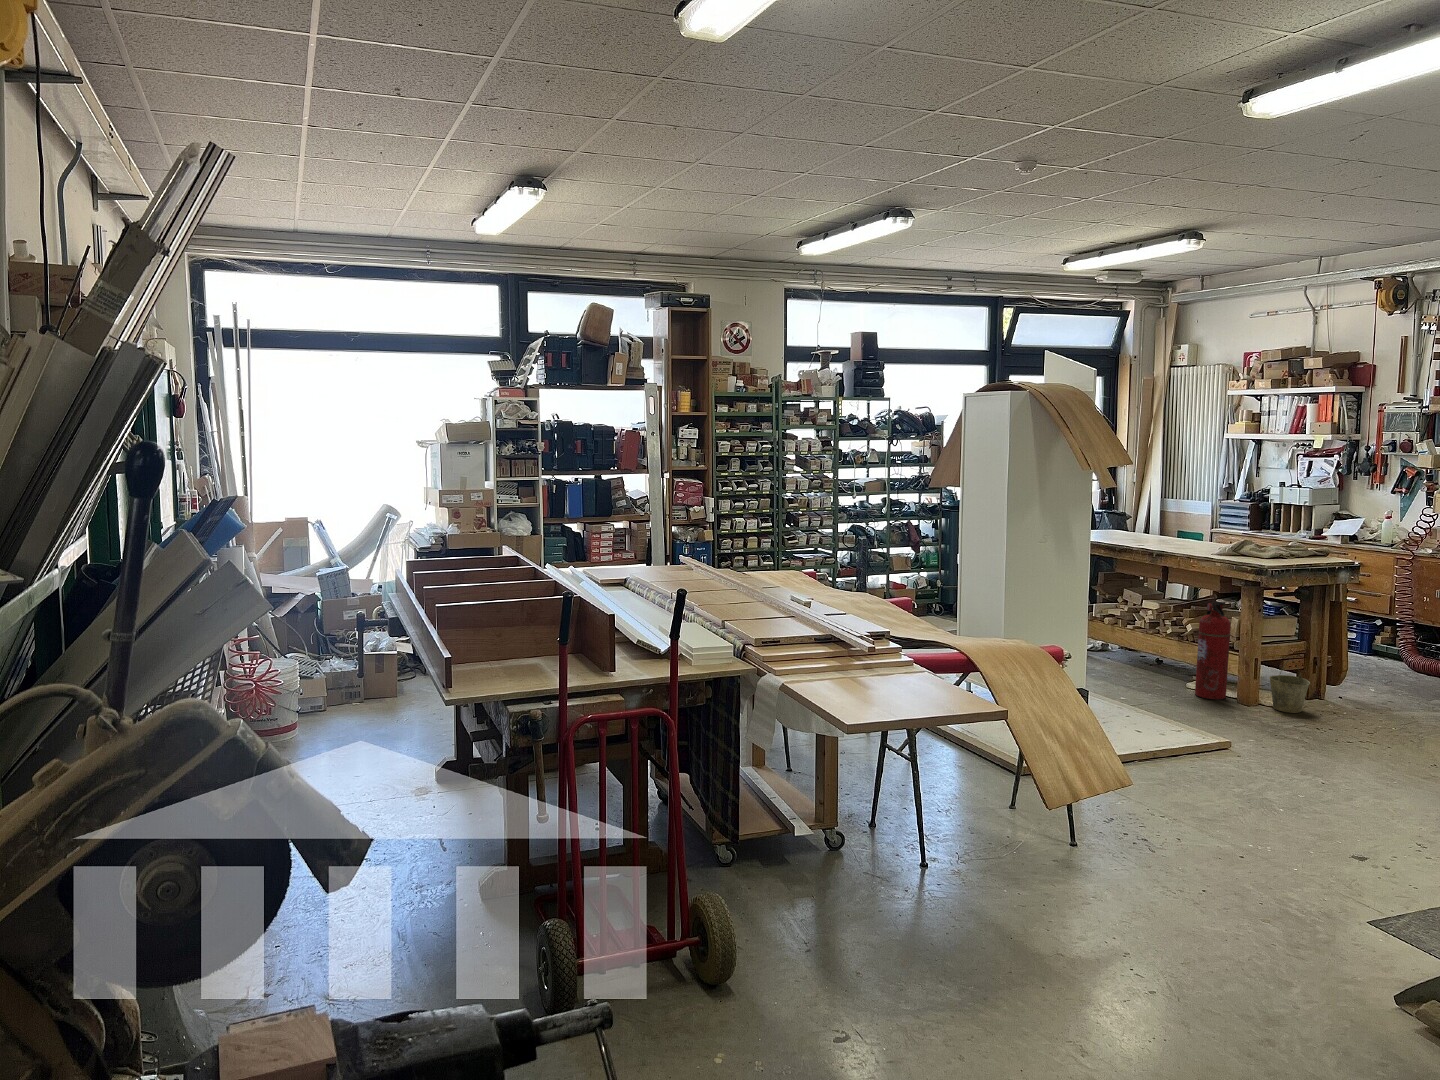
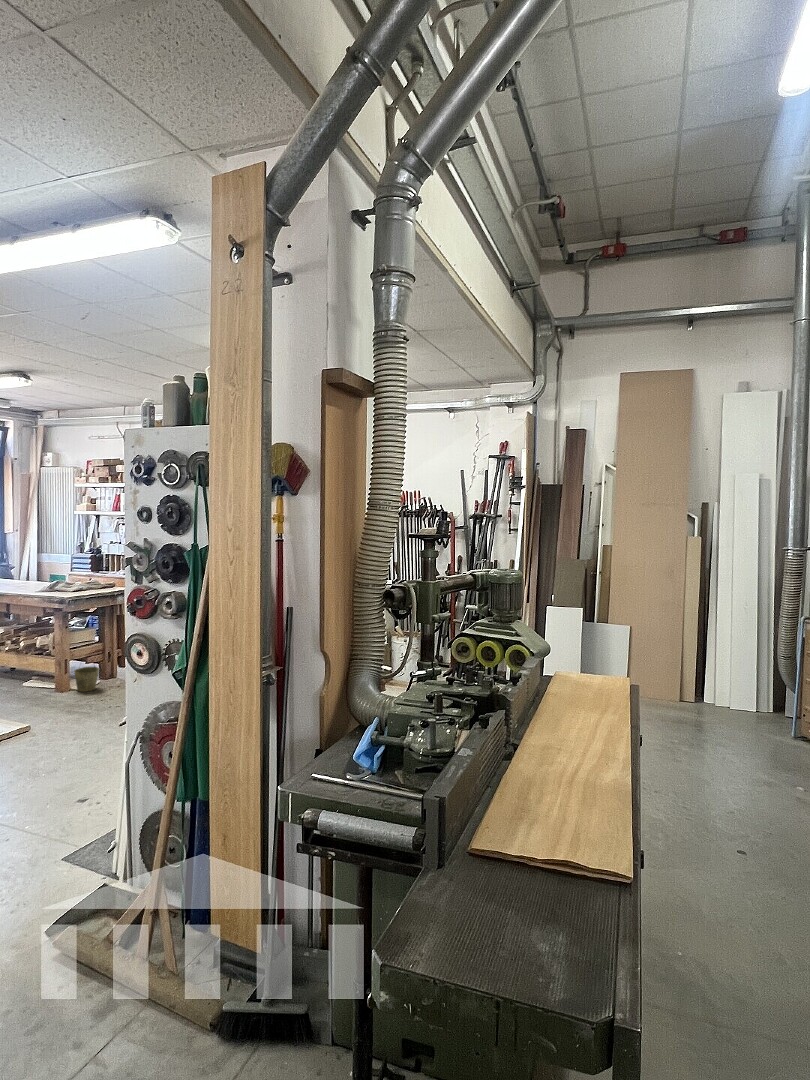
fire extinguisher: present [1195,601,1231,700] -> none [24,624,48,693]

